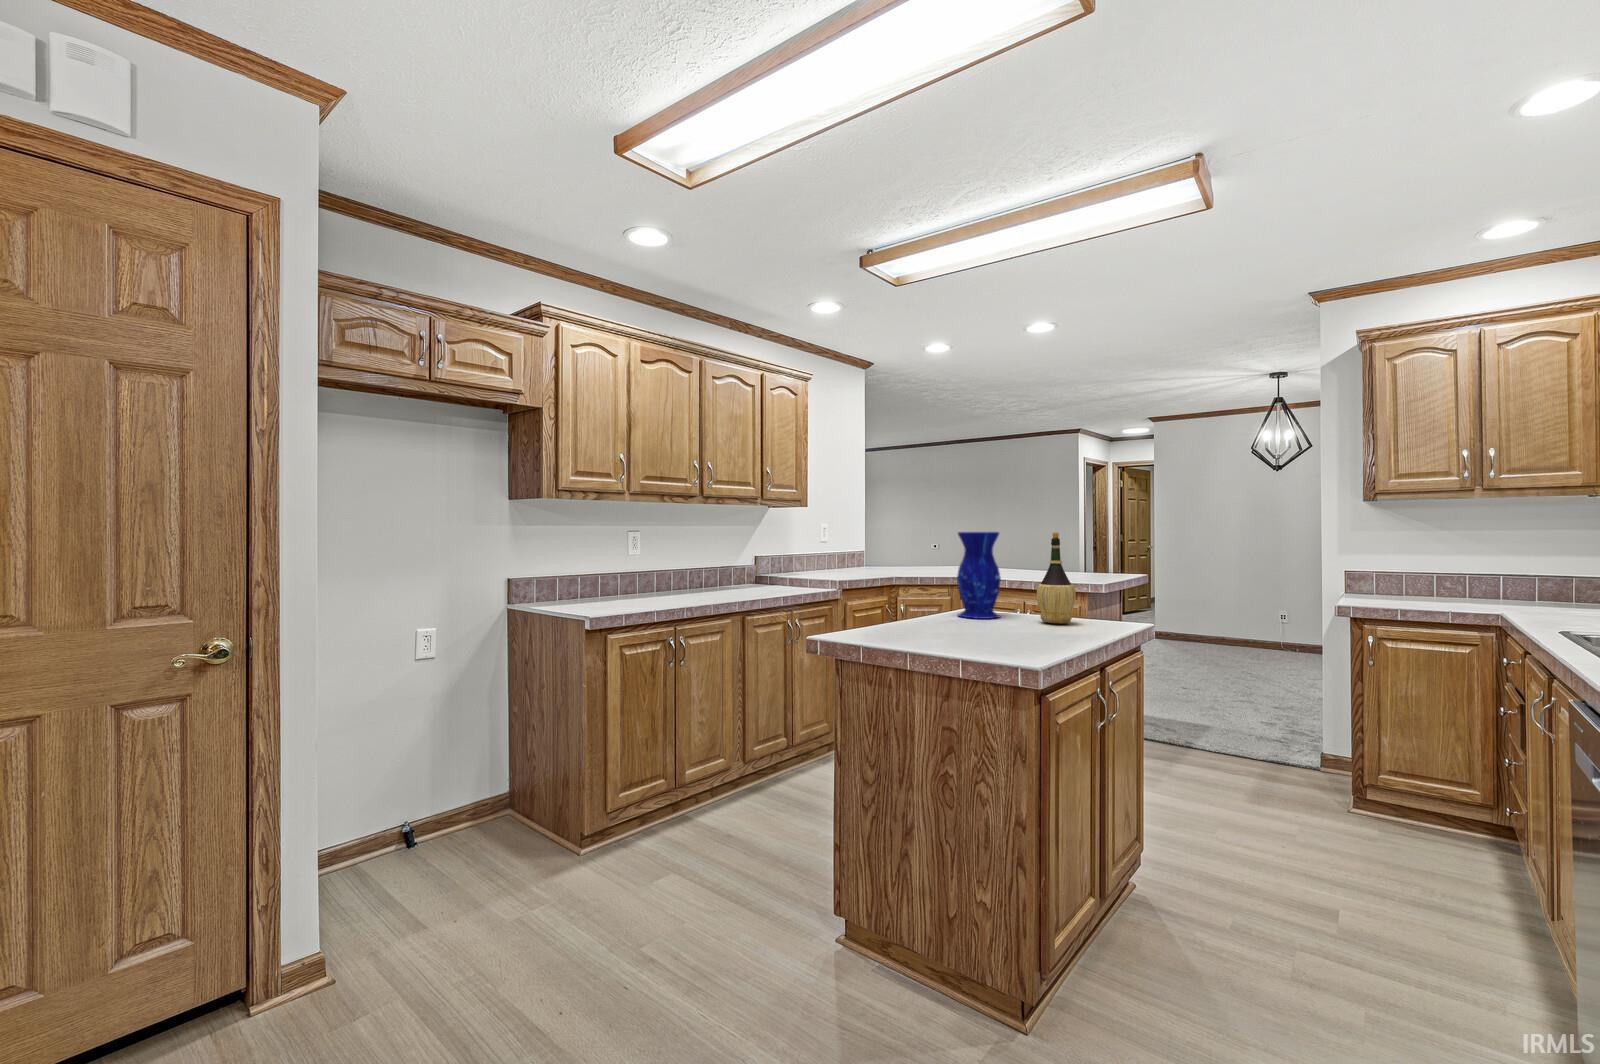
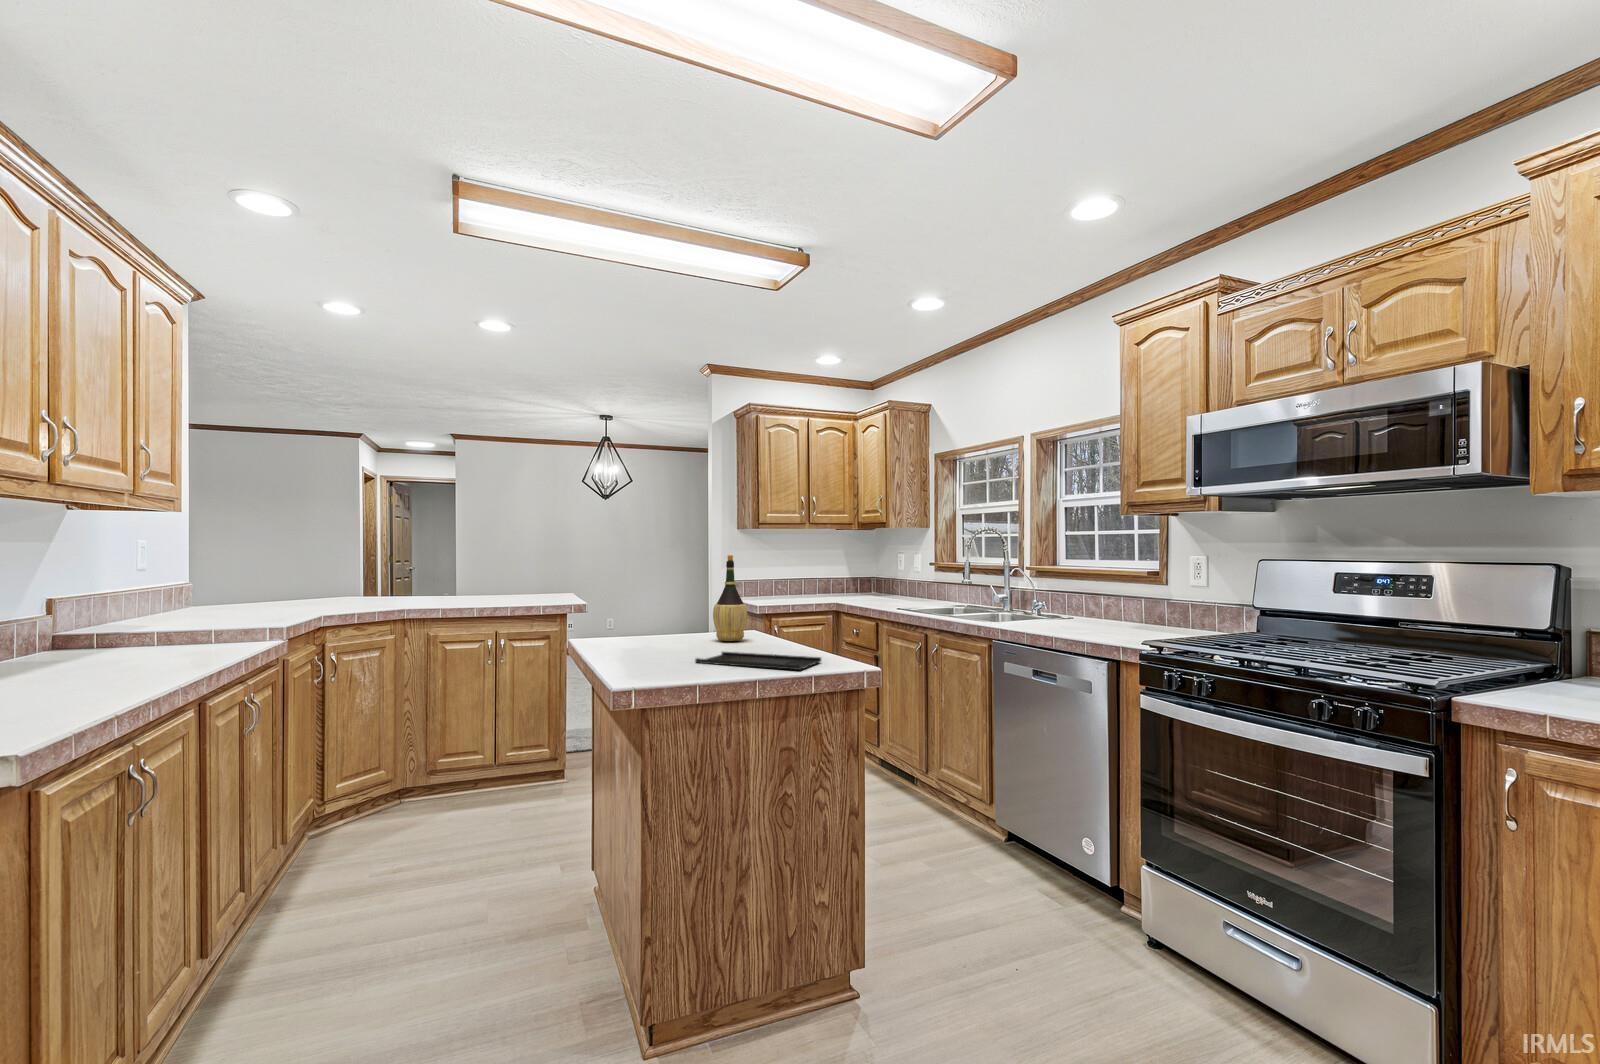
vase: present [957,532,1001,619] -> none [631,555,676,647]
tray: none [929,627,1020,651] -> present [695,652,821,670]

